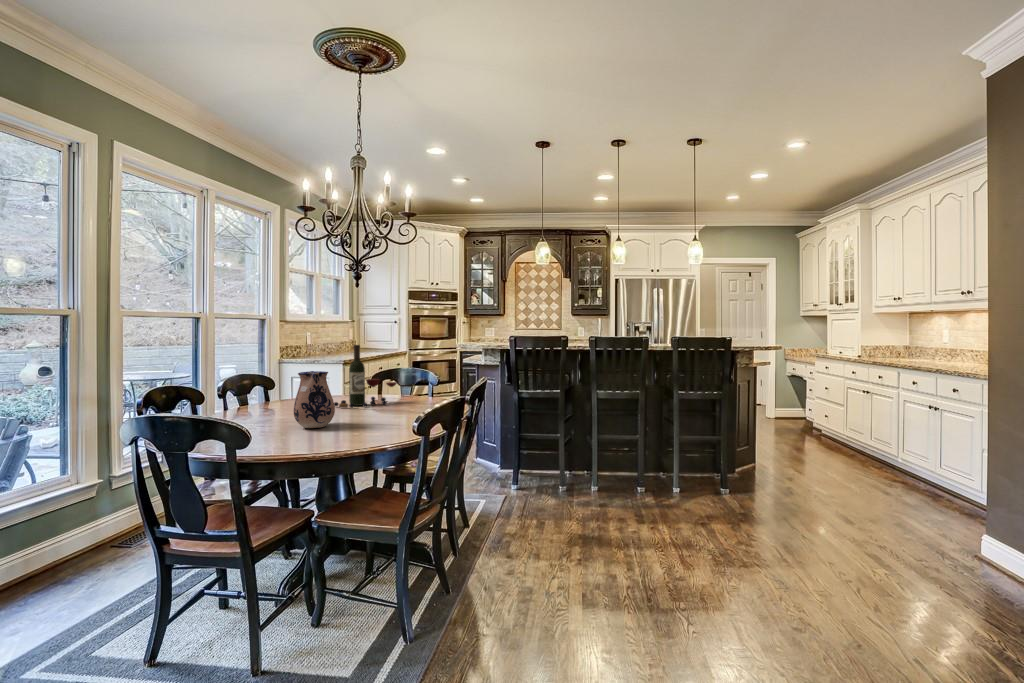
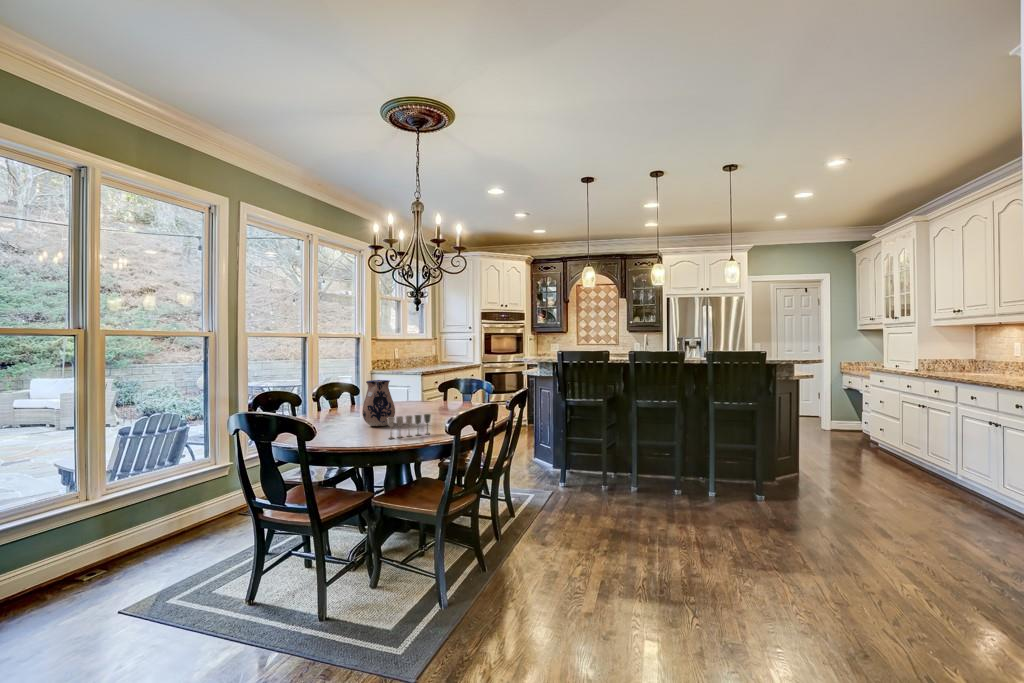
wine bottle: present [334,345,397,408] -> none [401,358,455,411]
wine glass: none [333,412,386,444] -> present [388,414,431,439]

